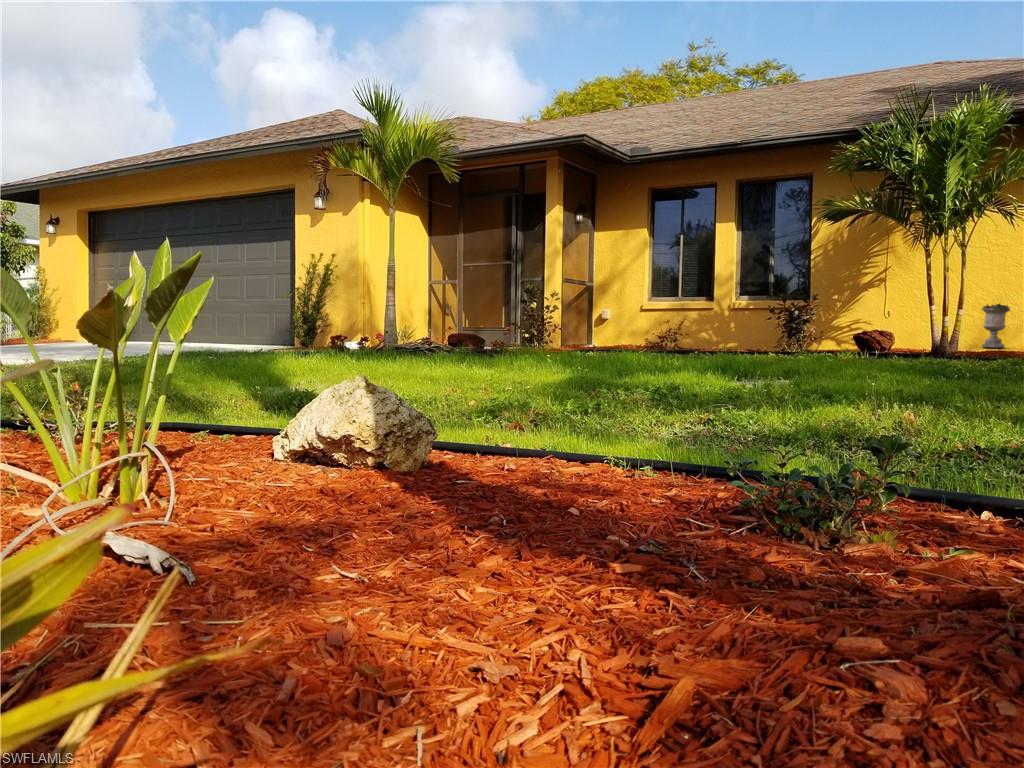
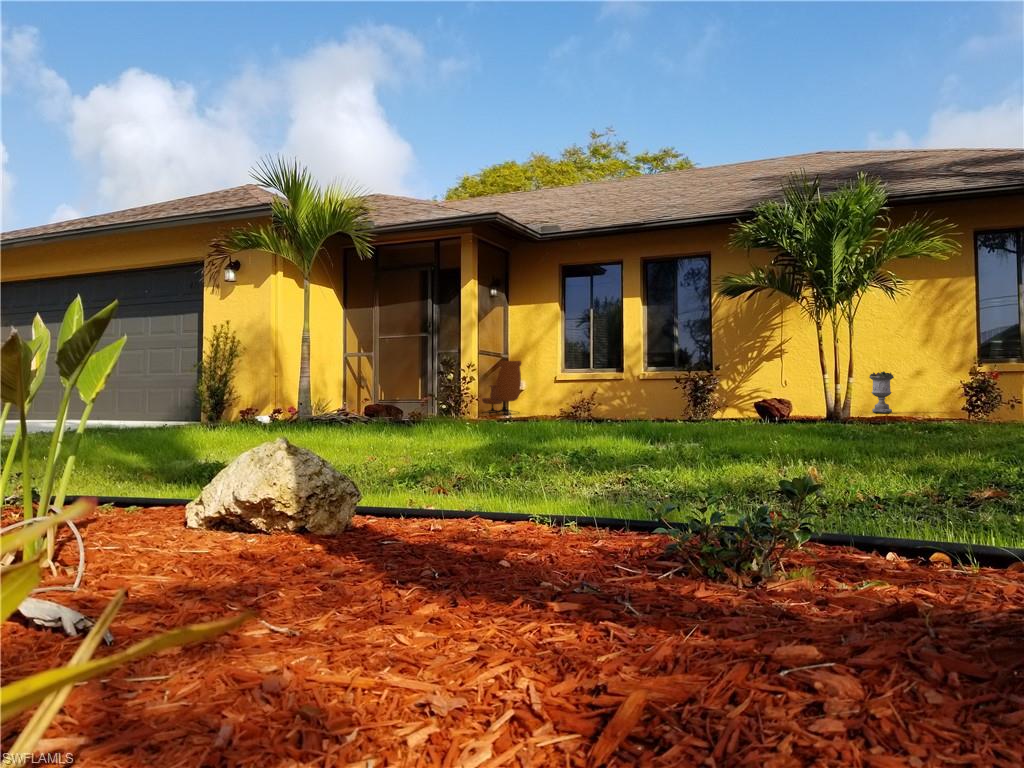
lounge chair: none [565,289,606,343] -> present [482,361,521,413]

